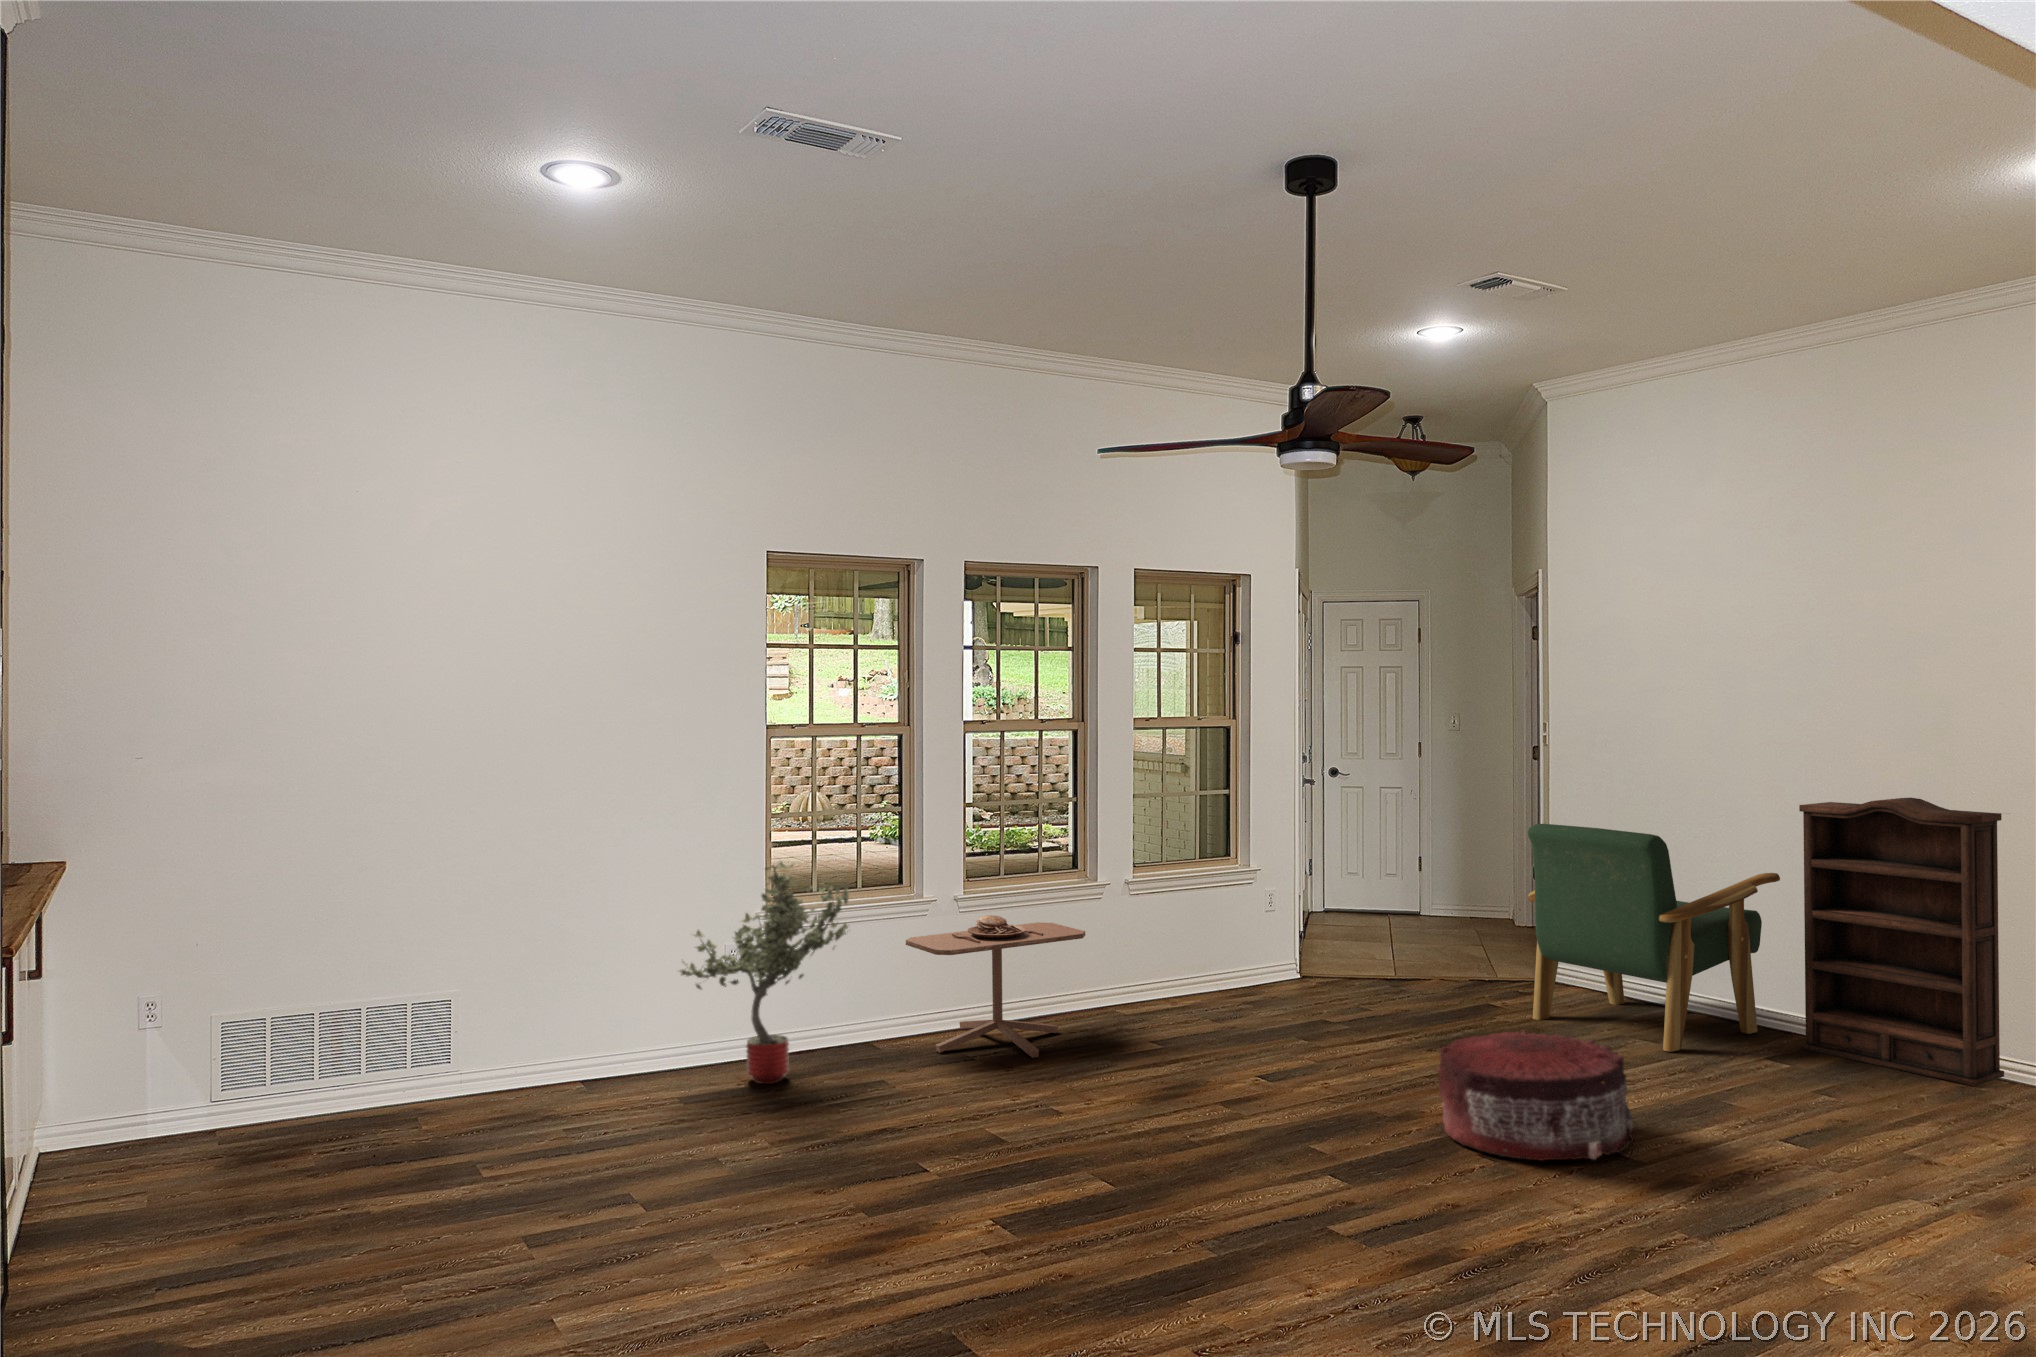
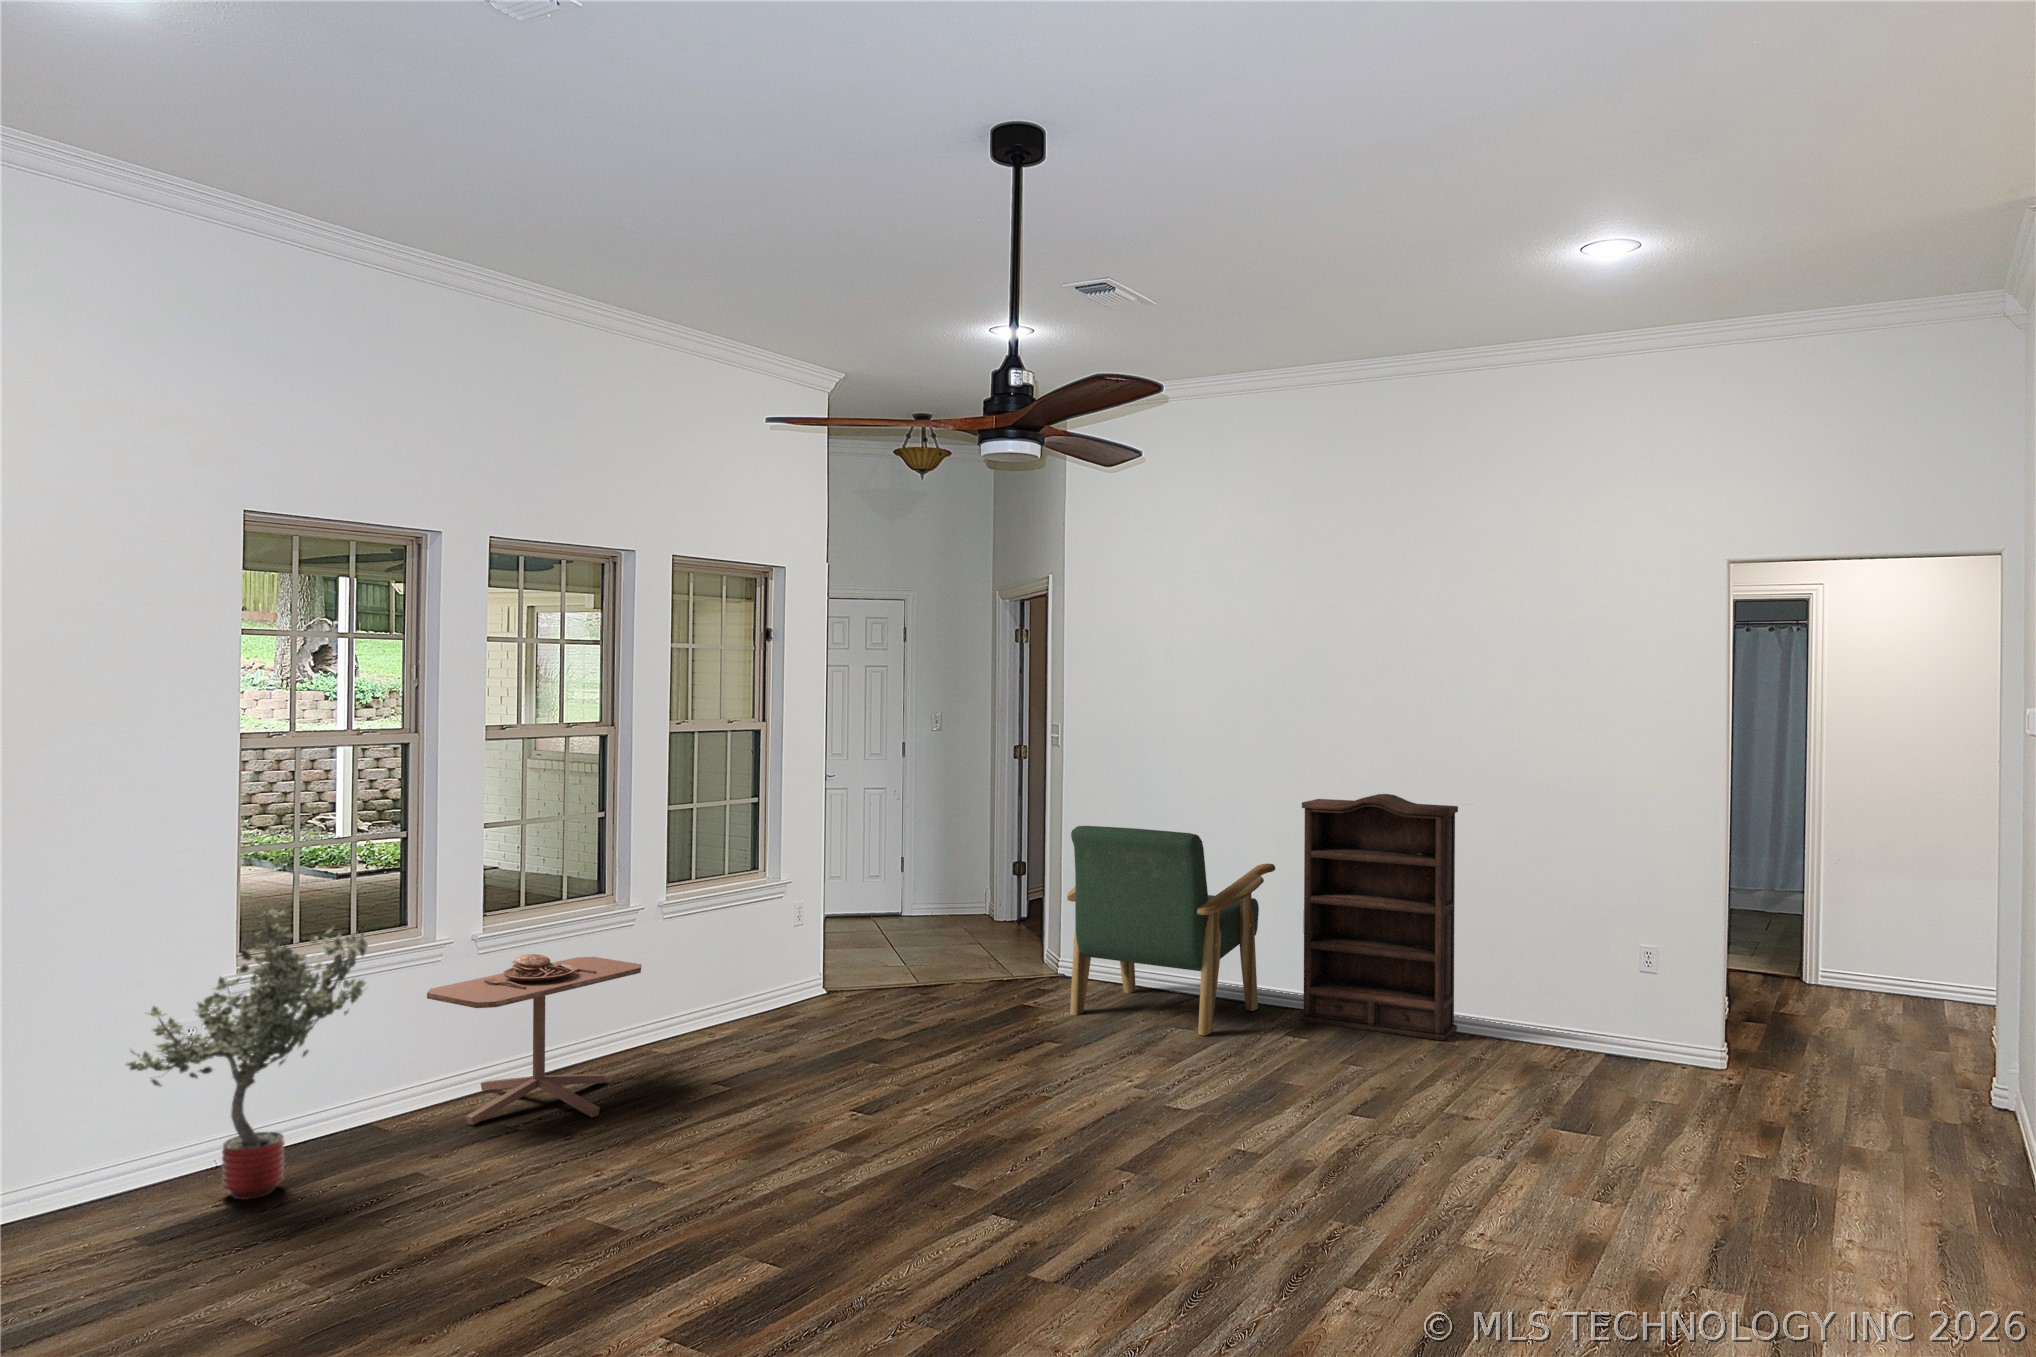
pouf: present [1437,1031,1634,1161] -> none [1059,1032,1246,1165]

